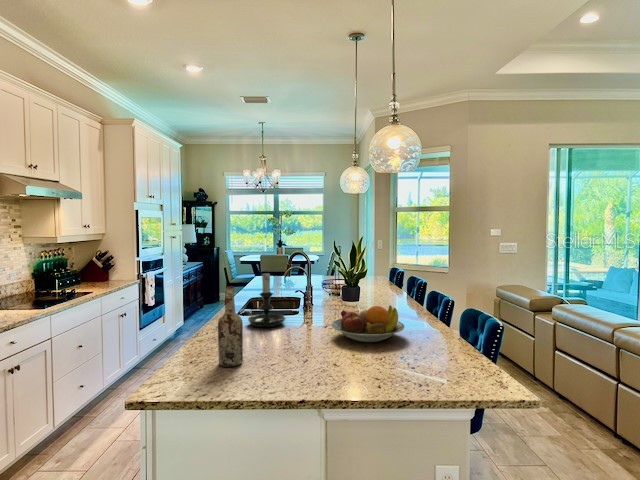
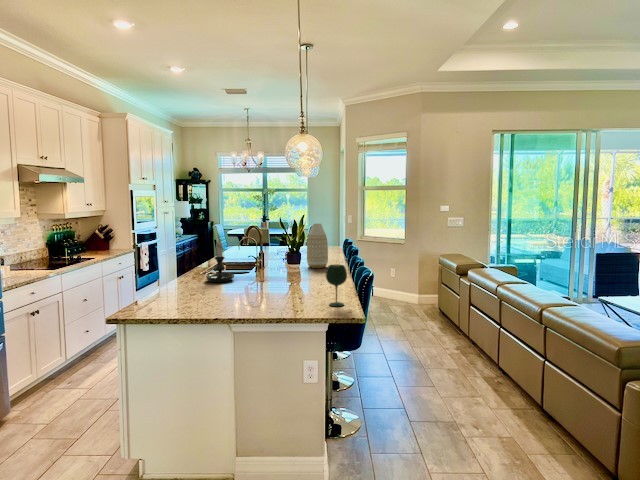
vase: none [365,249,391,305] -> present [307,224,328,268]
wine bottle: present [218,286,243,367] -> none [170,250,189,305]
fruit bowl: present [332,305,404,342] -> none [262,266,315,292]
wine glass: none [444,307,477,369] -> present [326,265,347,306]

